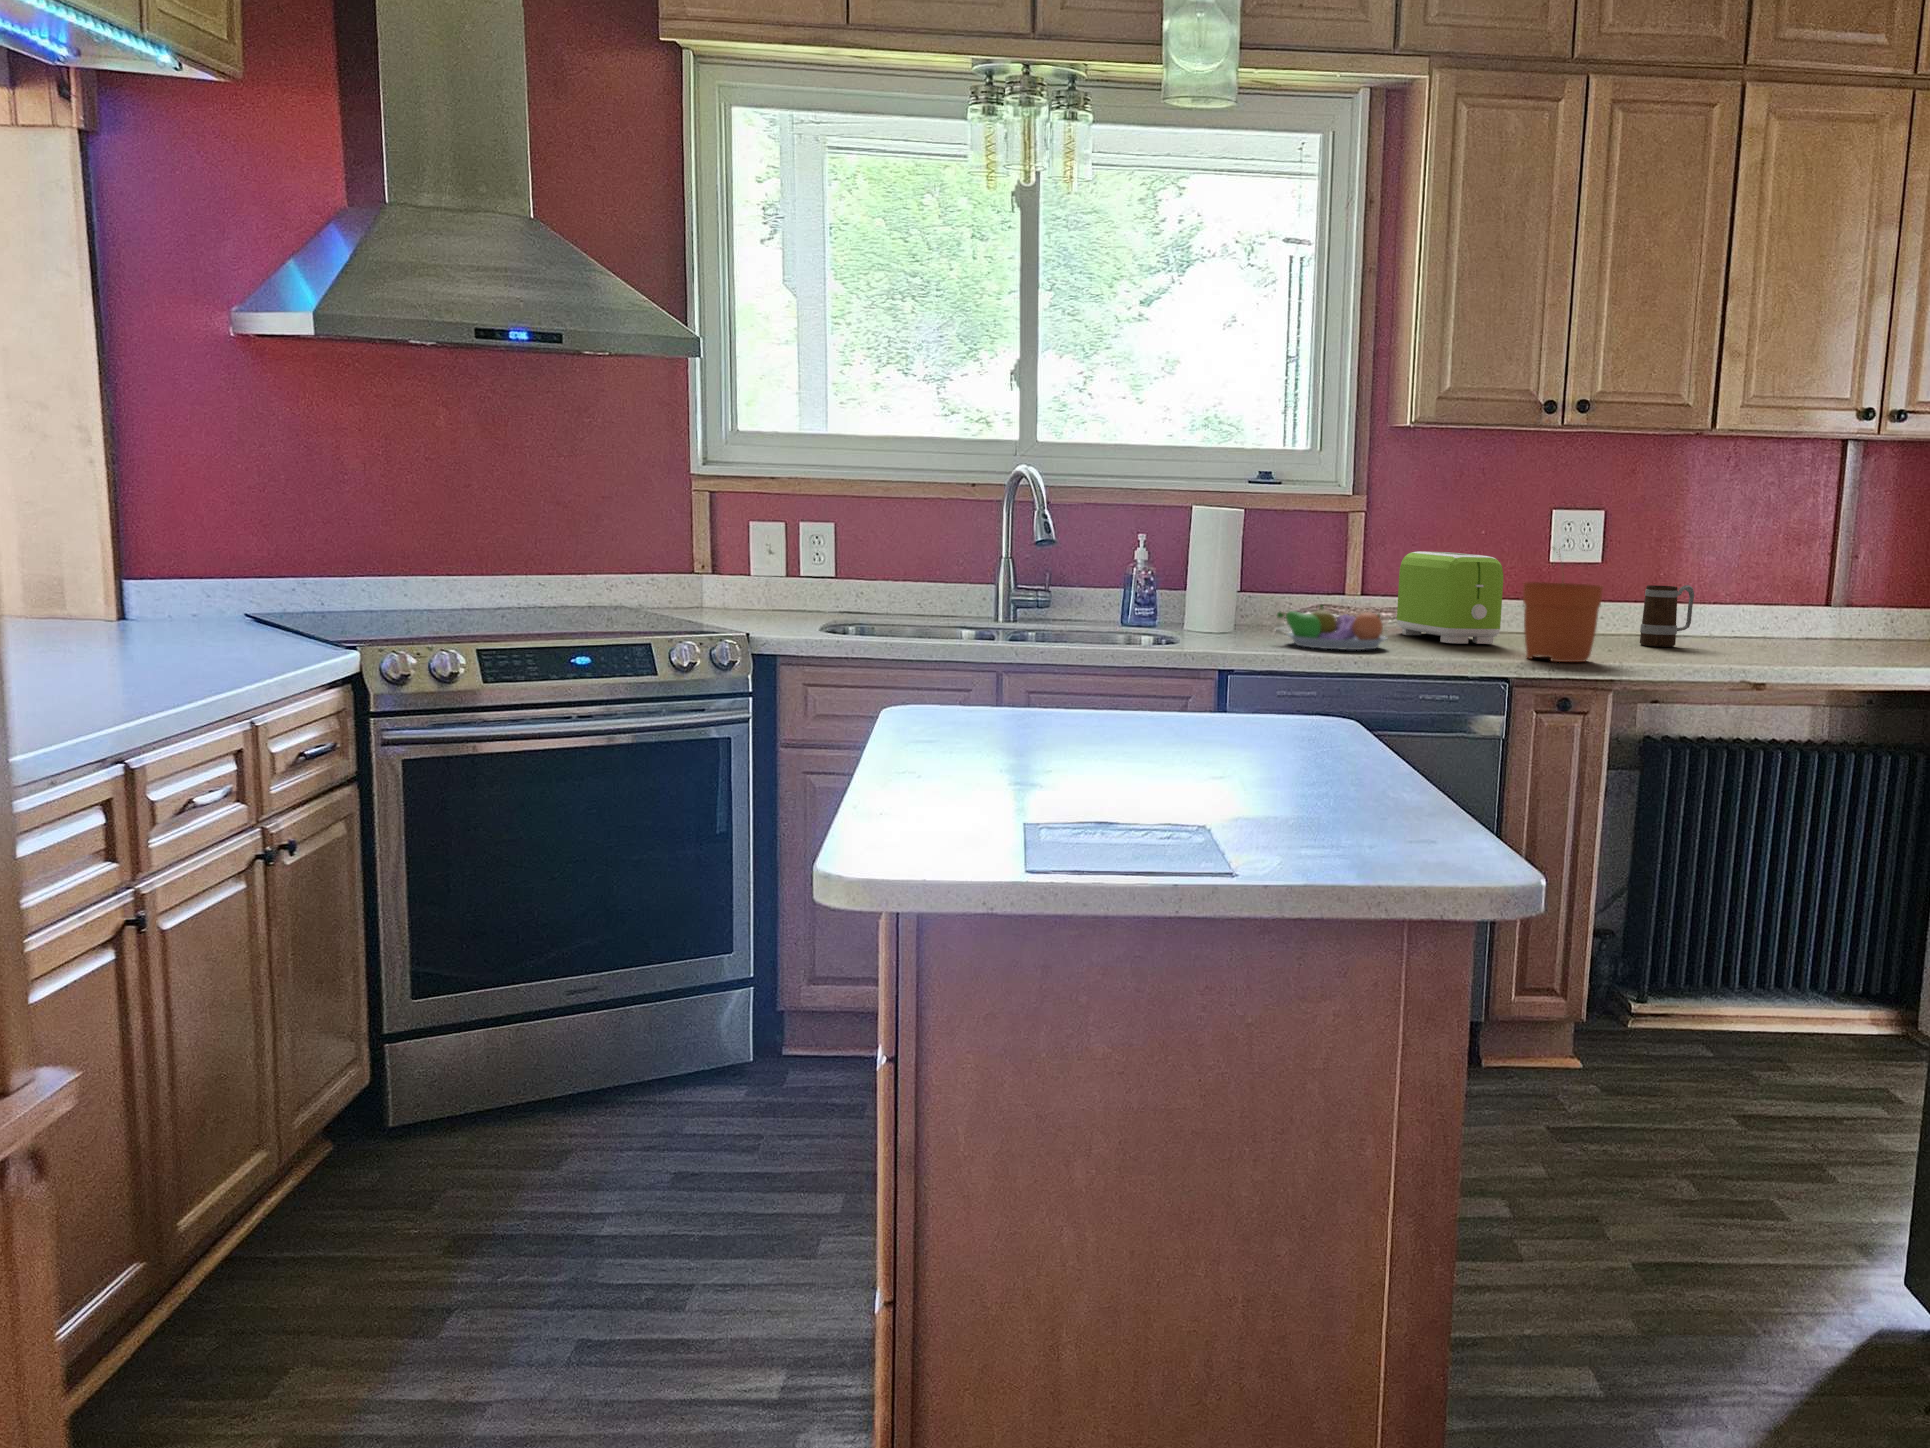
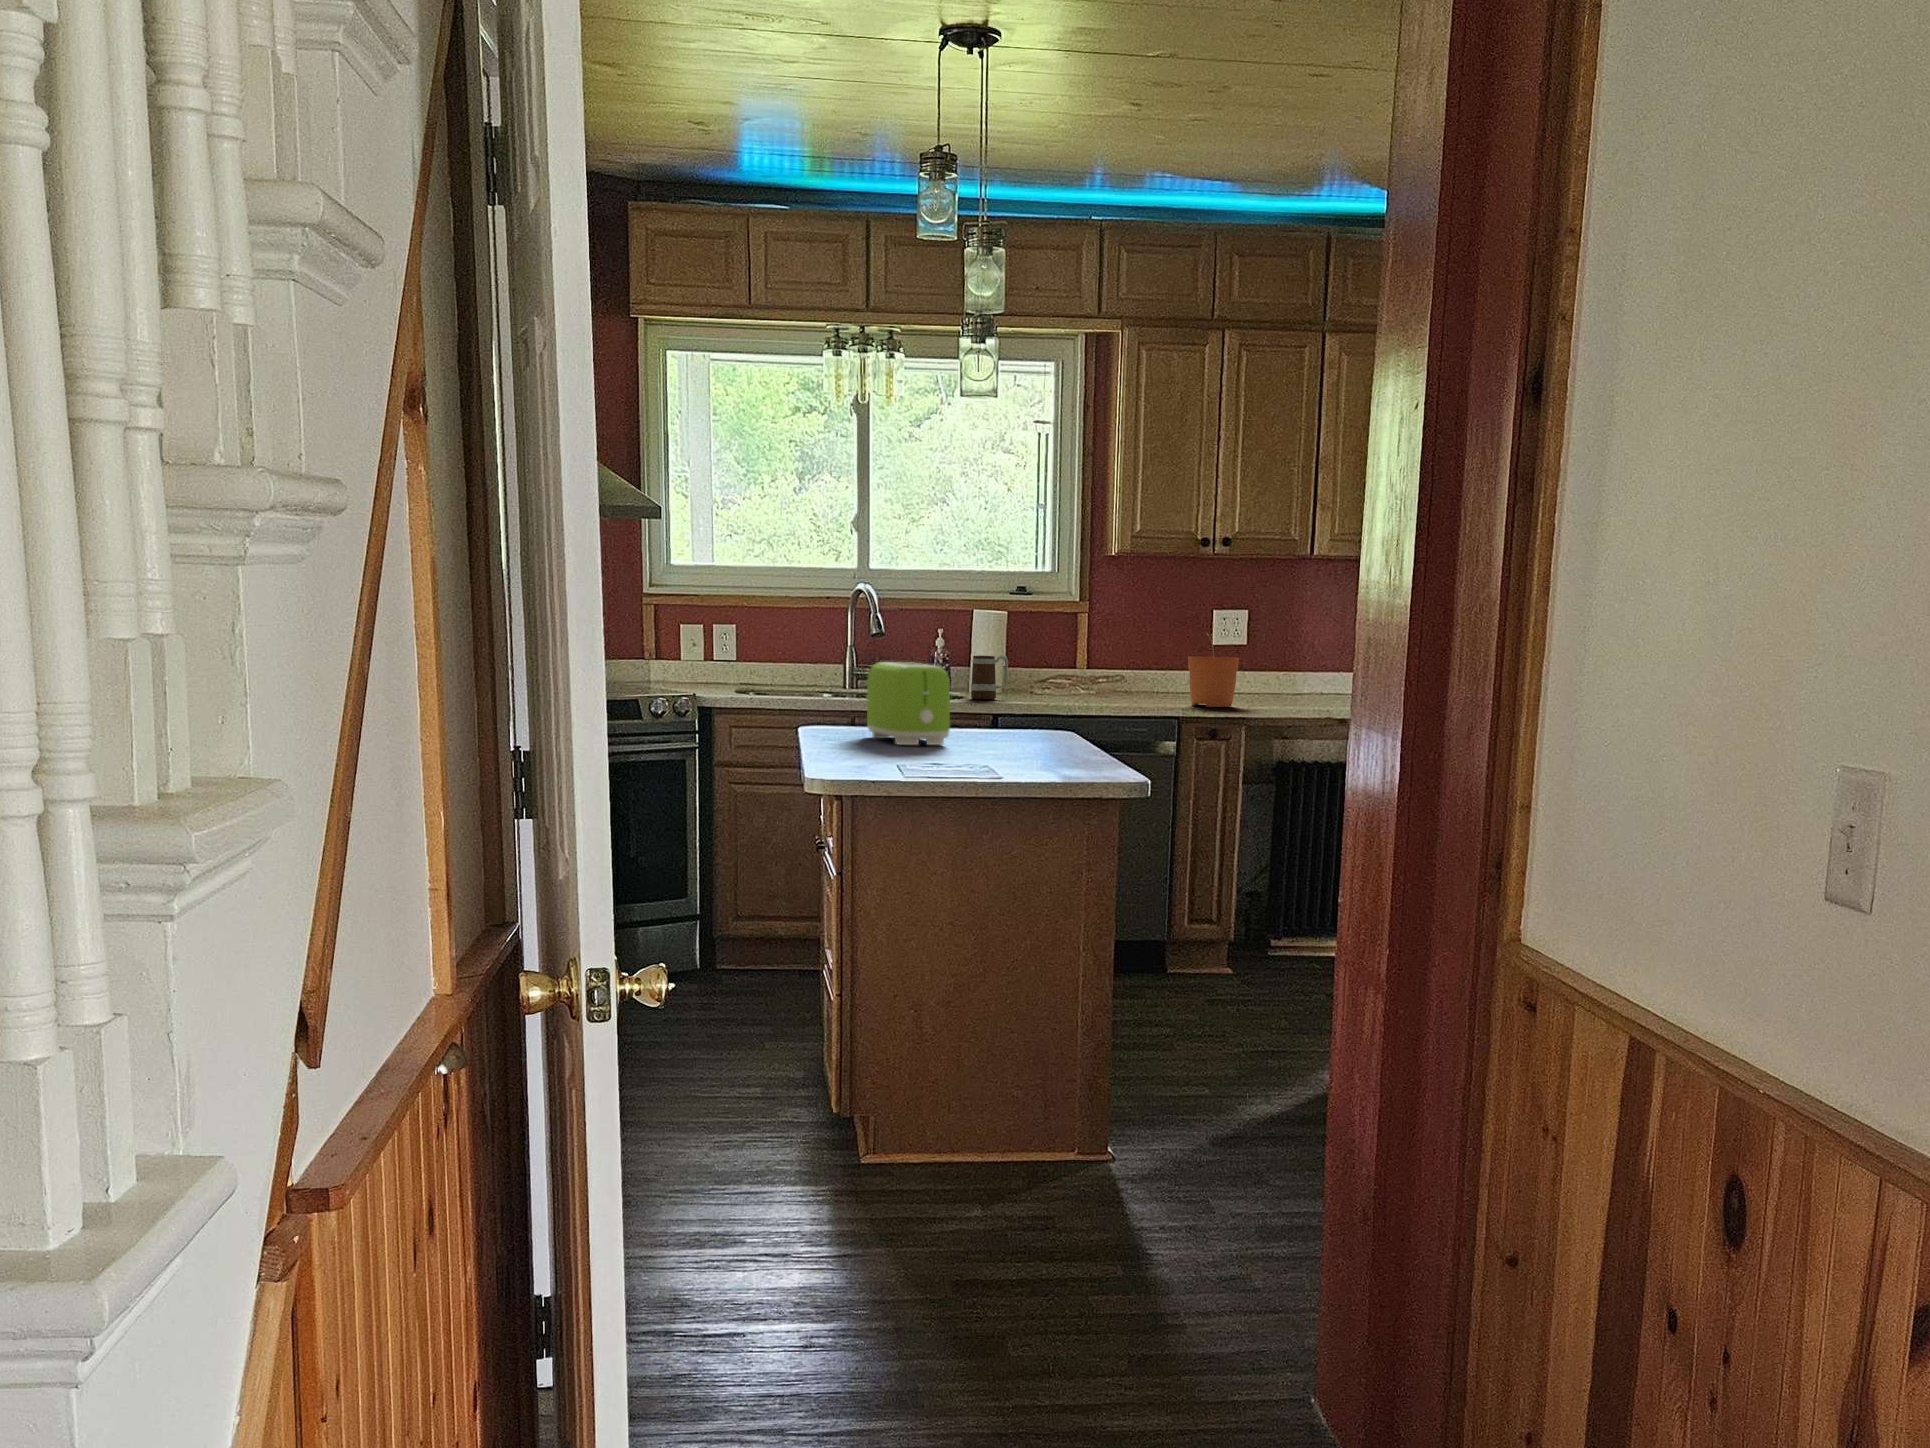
toaster: present [1397,551,1503,644] -> present [867,662,950,745]
mug: present [1640,585,1694,647] -> present [971,655,1008,699]
fruit bowl: present [1277,605,1386,650] -> none [1030,672,1102,701]

